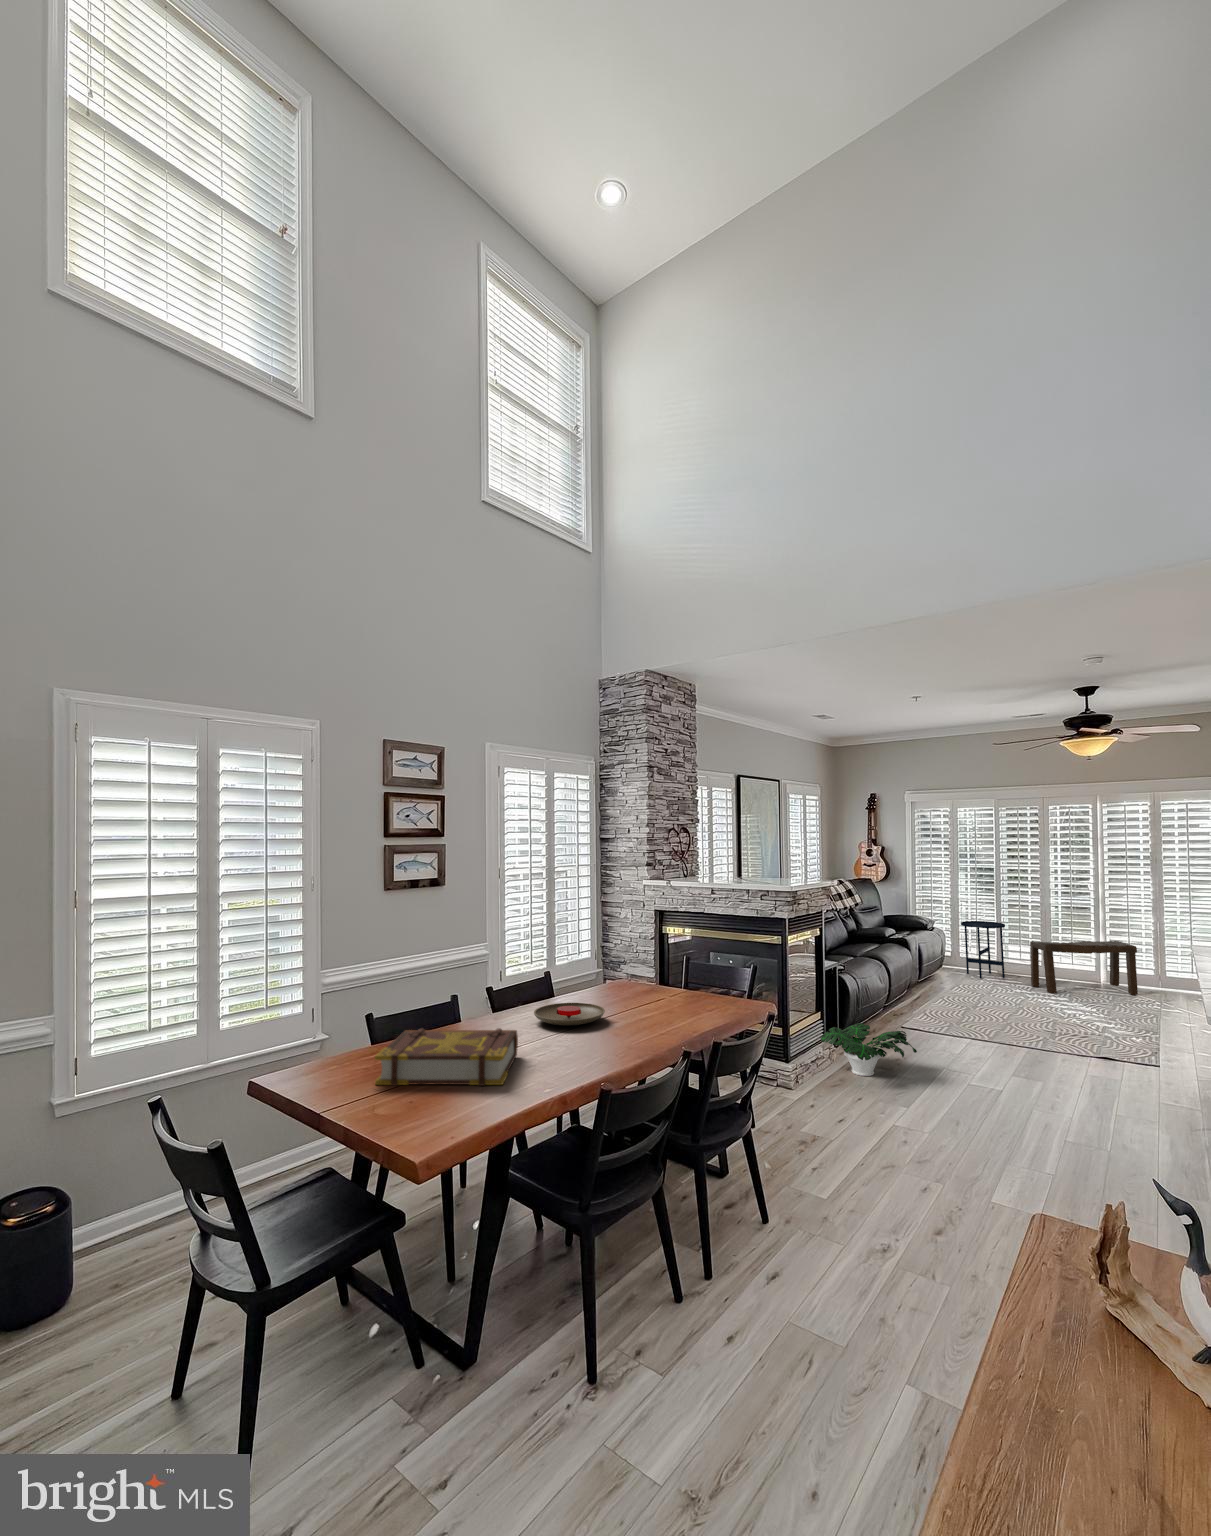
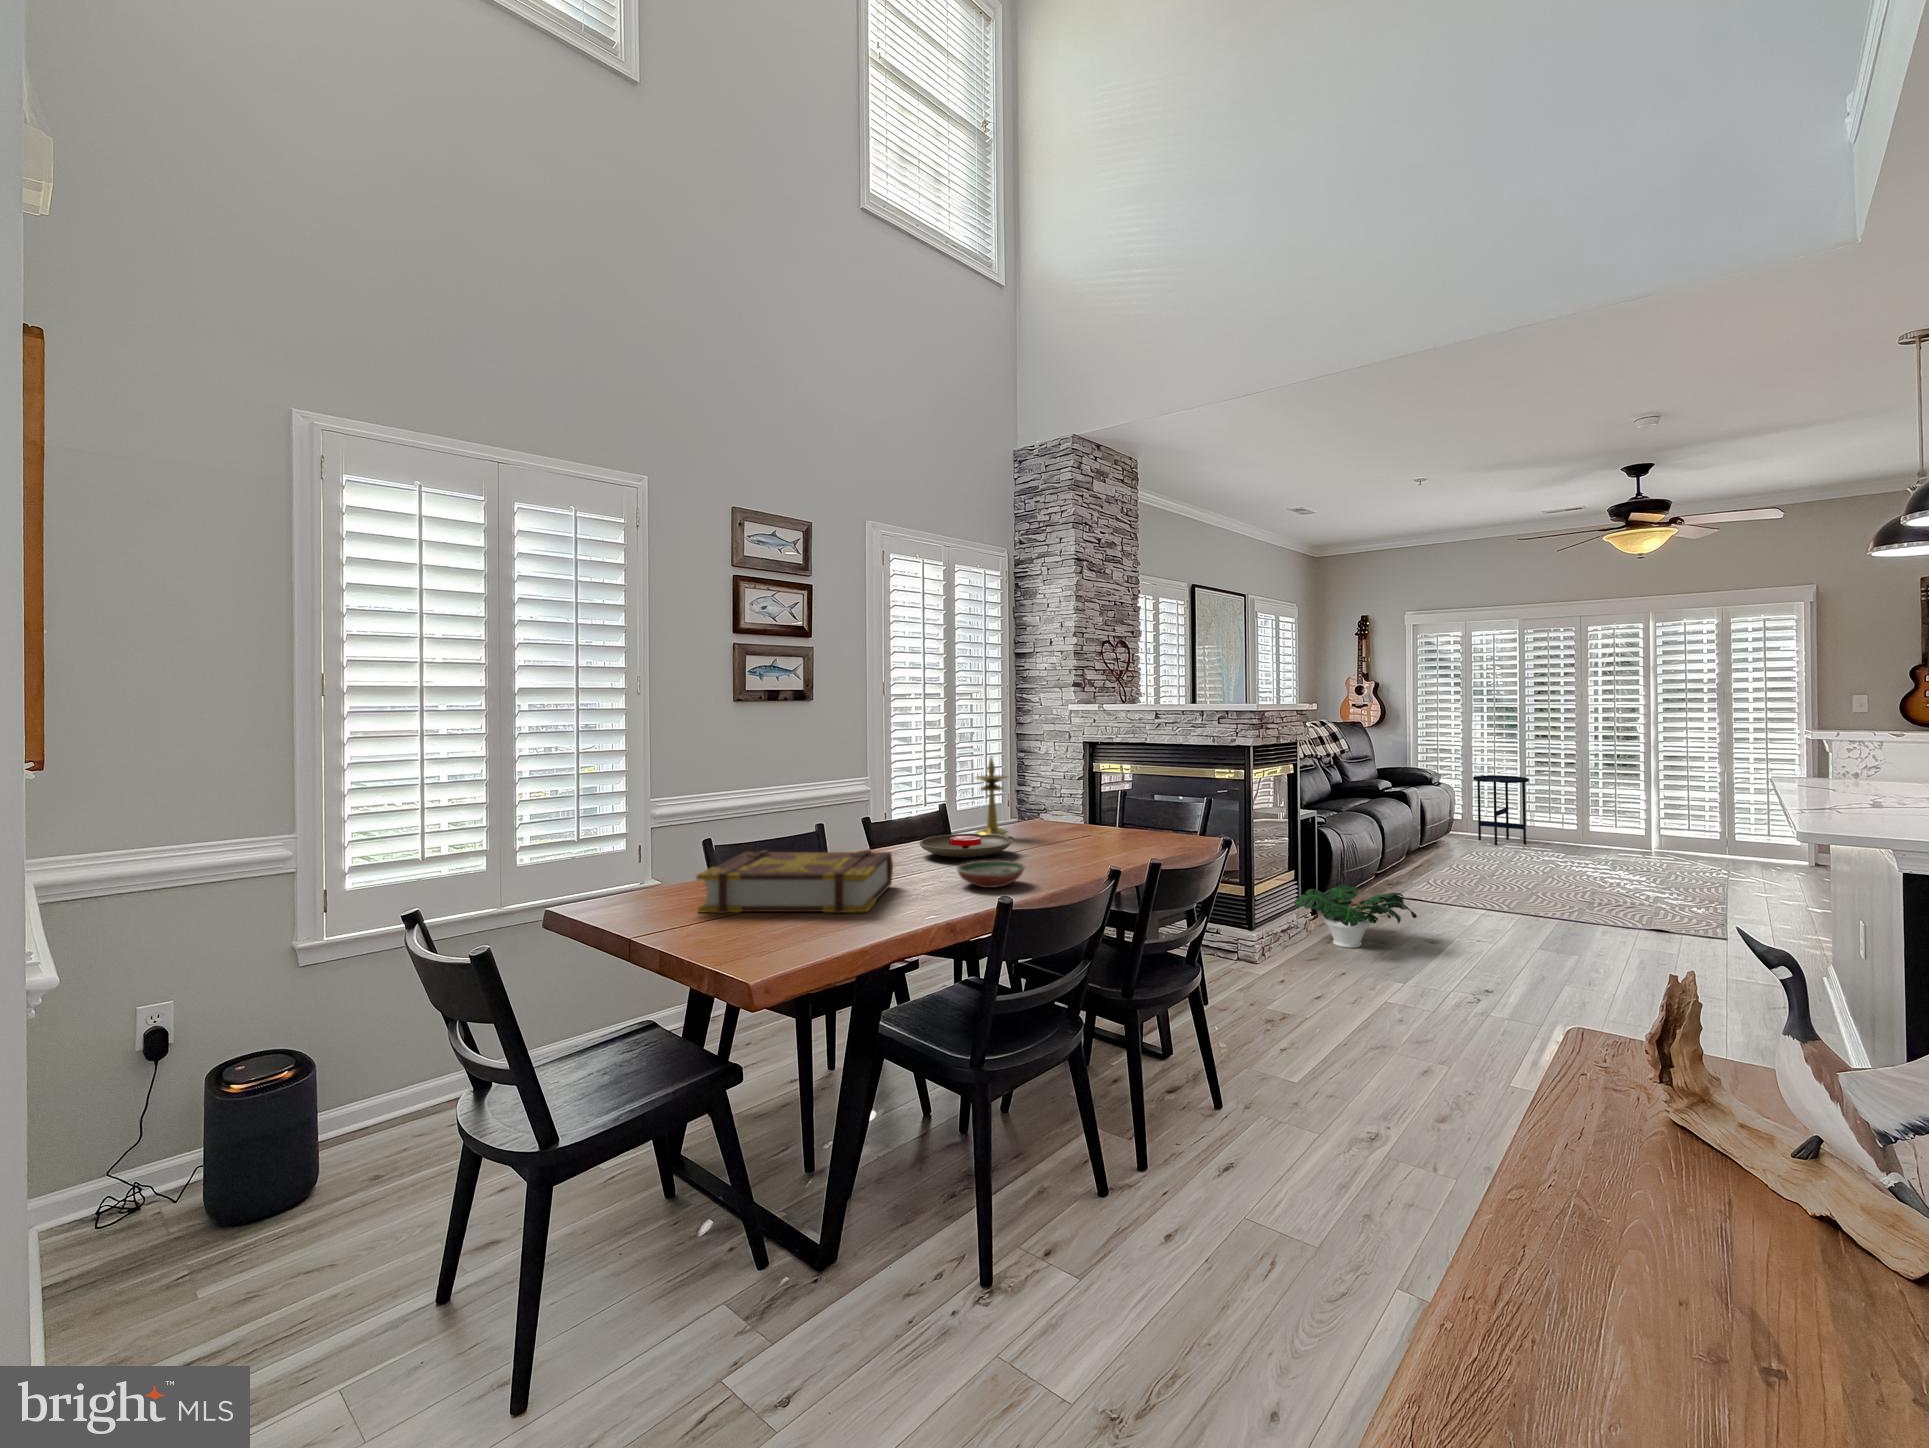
candlestick: none [574,937,601,1005] -> present [976,757,1009,837]
bench: present [1030,941,1138,995] -> none [1560,797,1697,862]
decorative bowl: none [566,1033,618,1058] -> present [956,860,1025,888]

